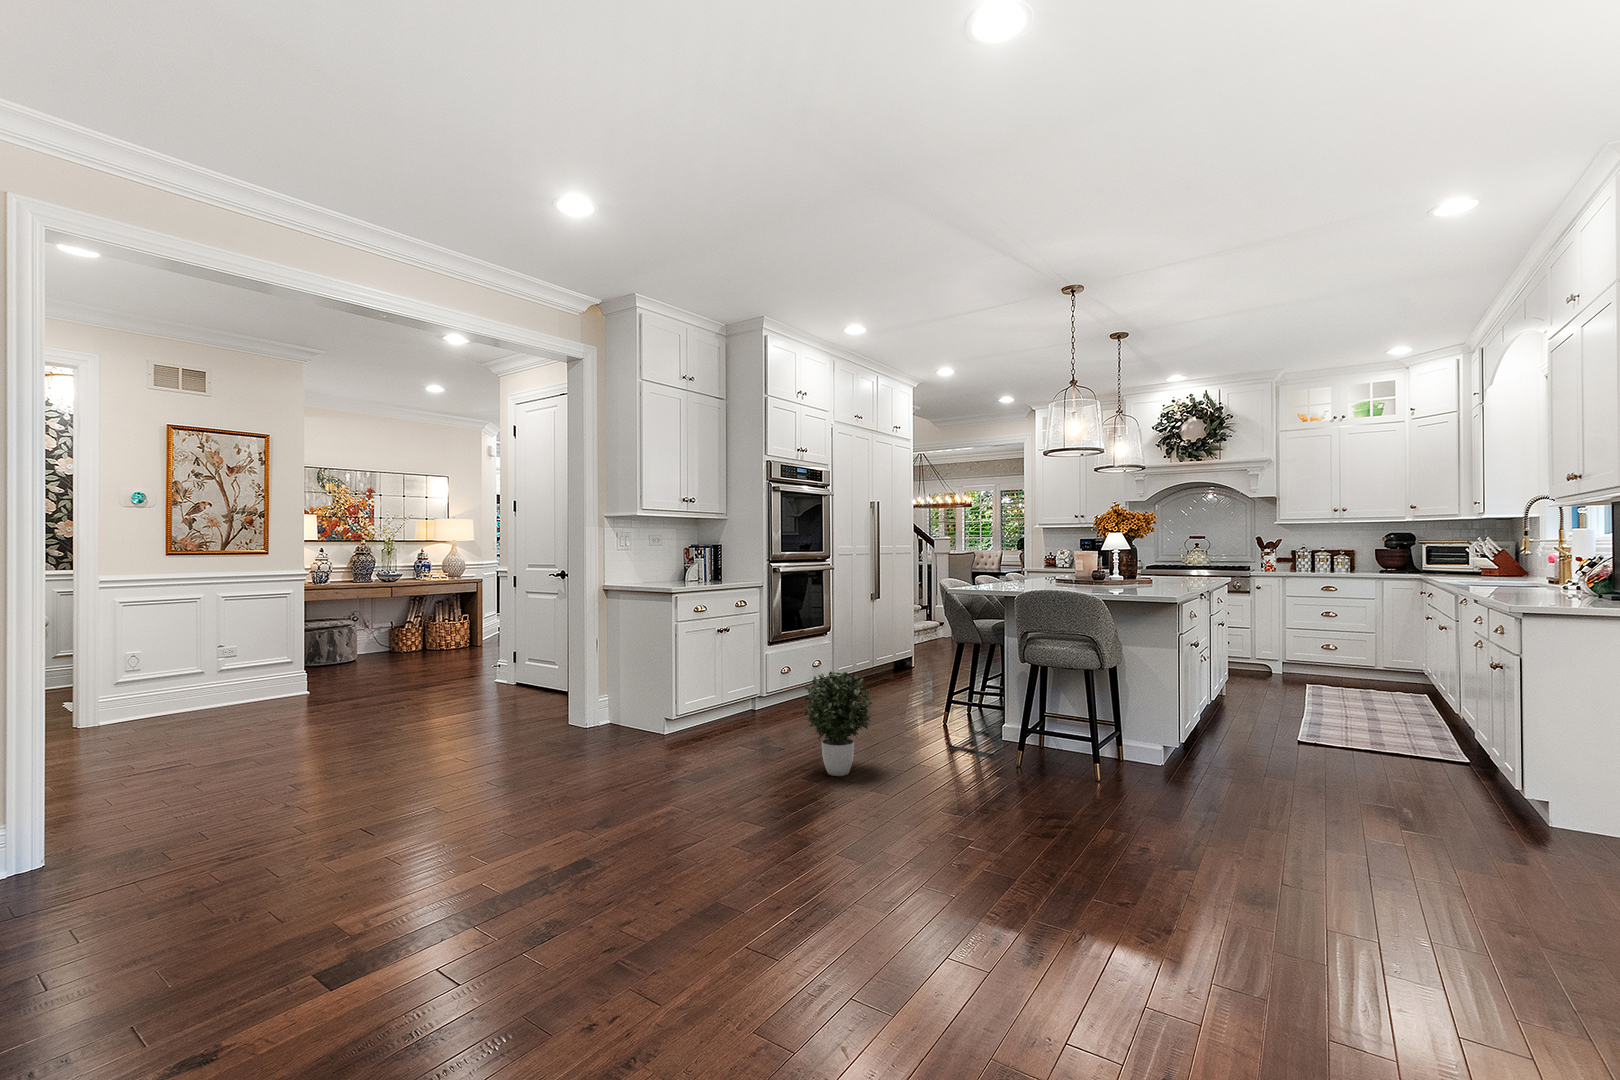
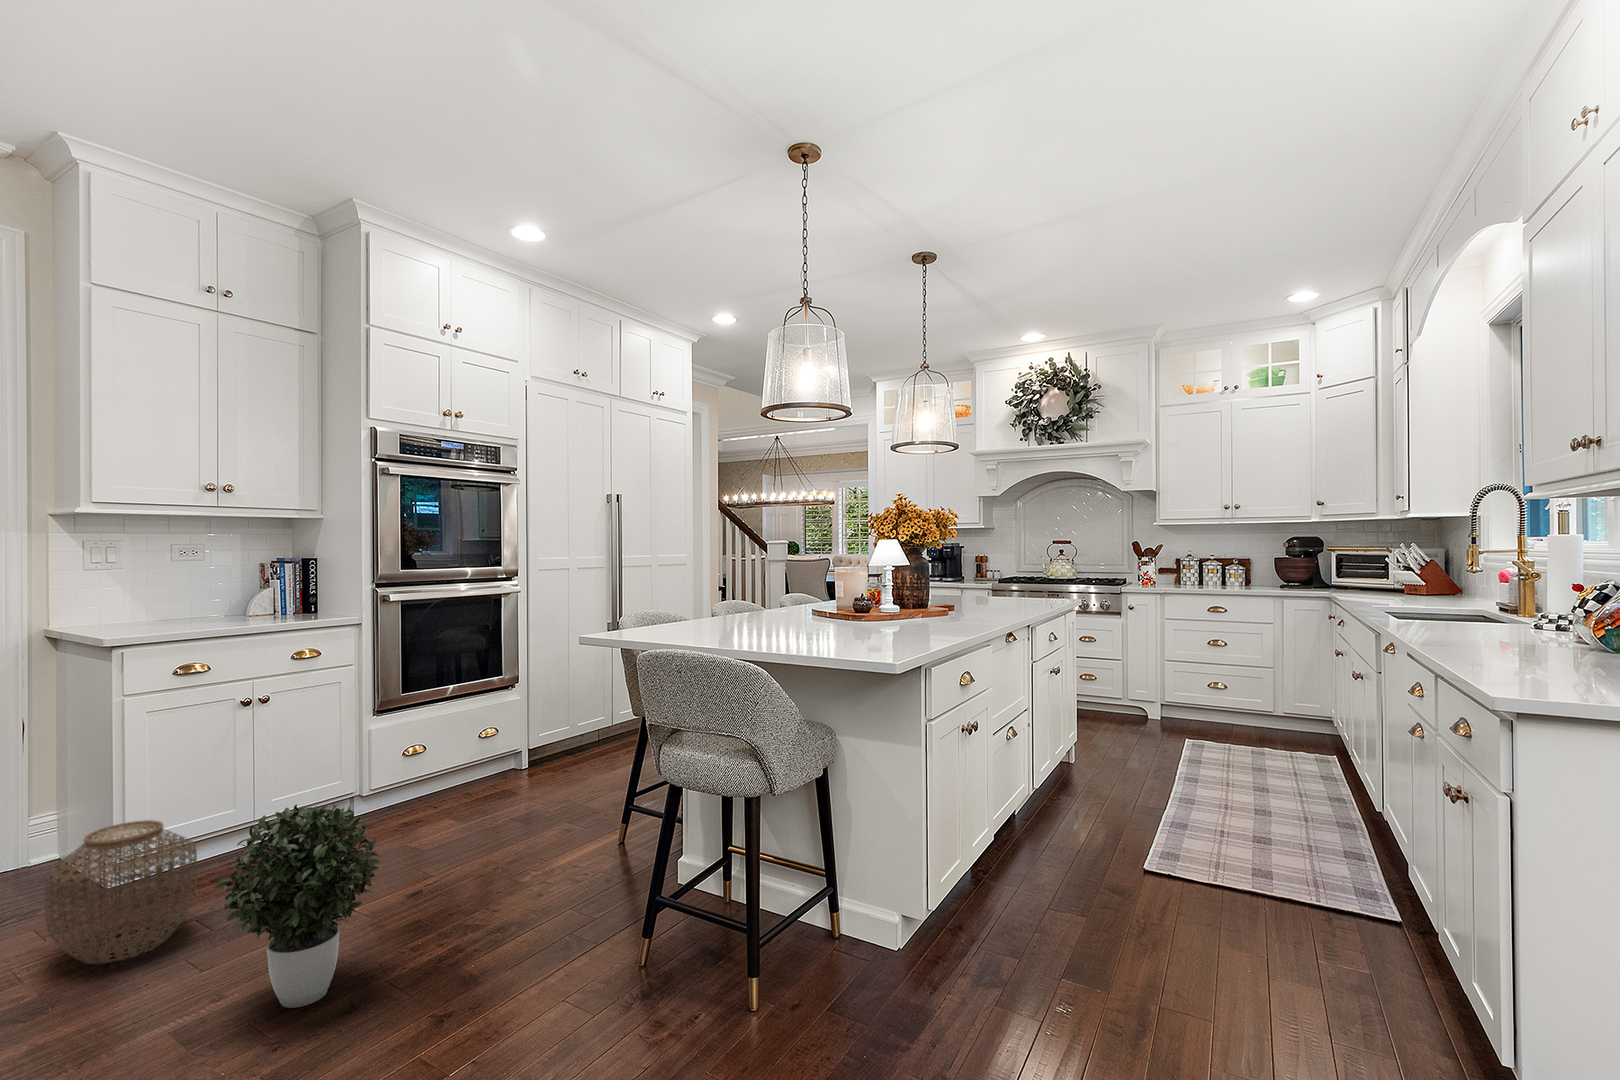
woven basket: none [677,687,741,760] -> present [45,820,197,964]

